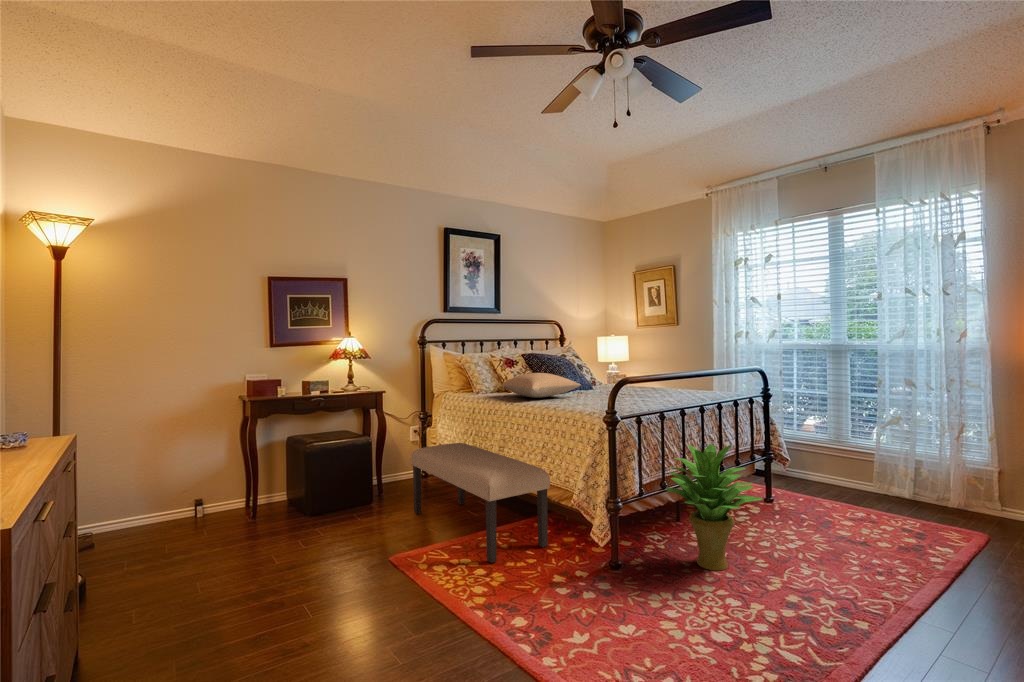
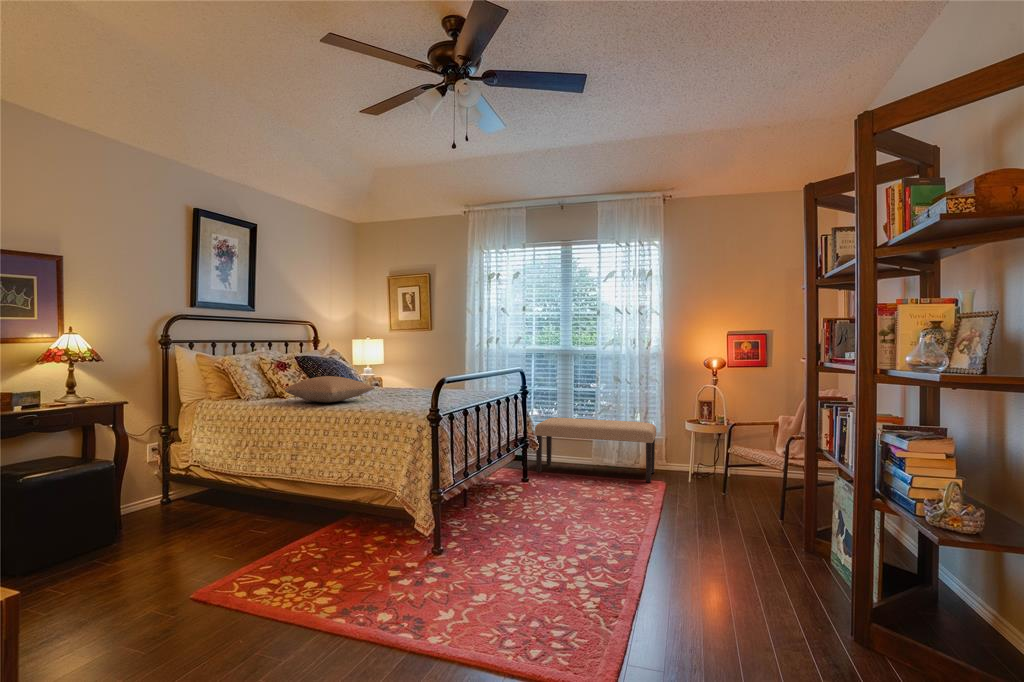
bench: present [411,443,550,563] -> present [535,418,656,482]
potted plant: present [666,444,762,571] -> none [476,434,552,540]

